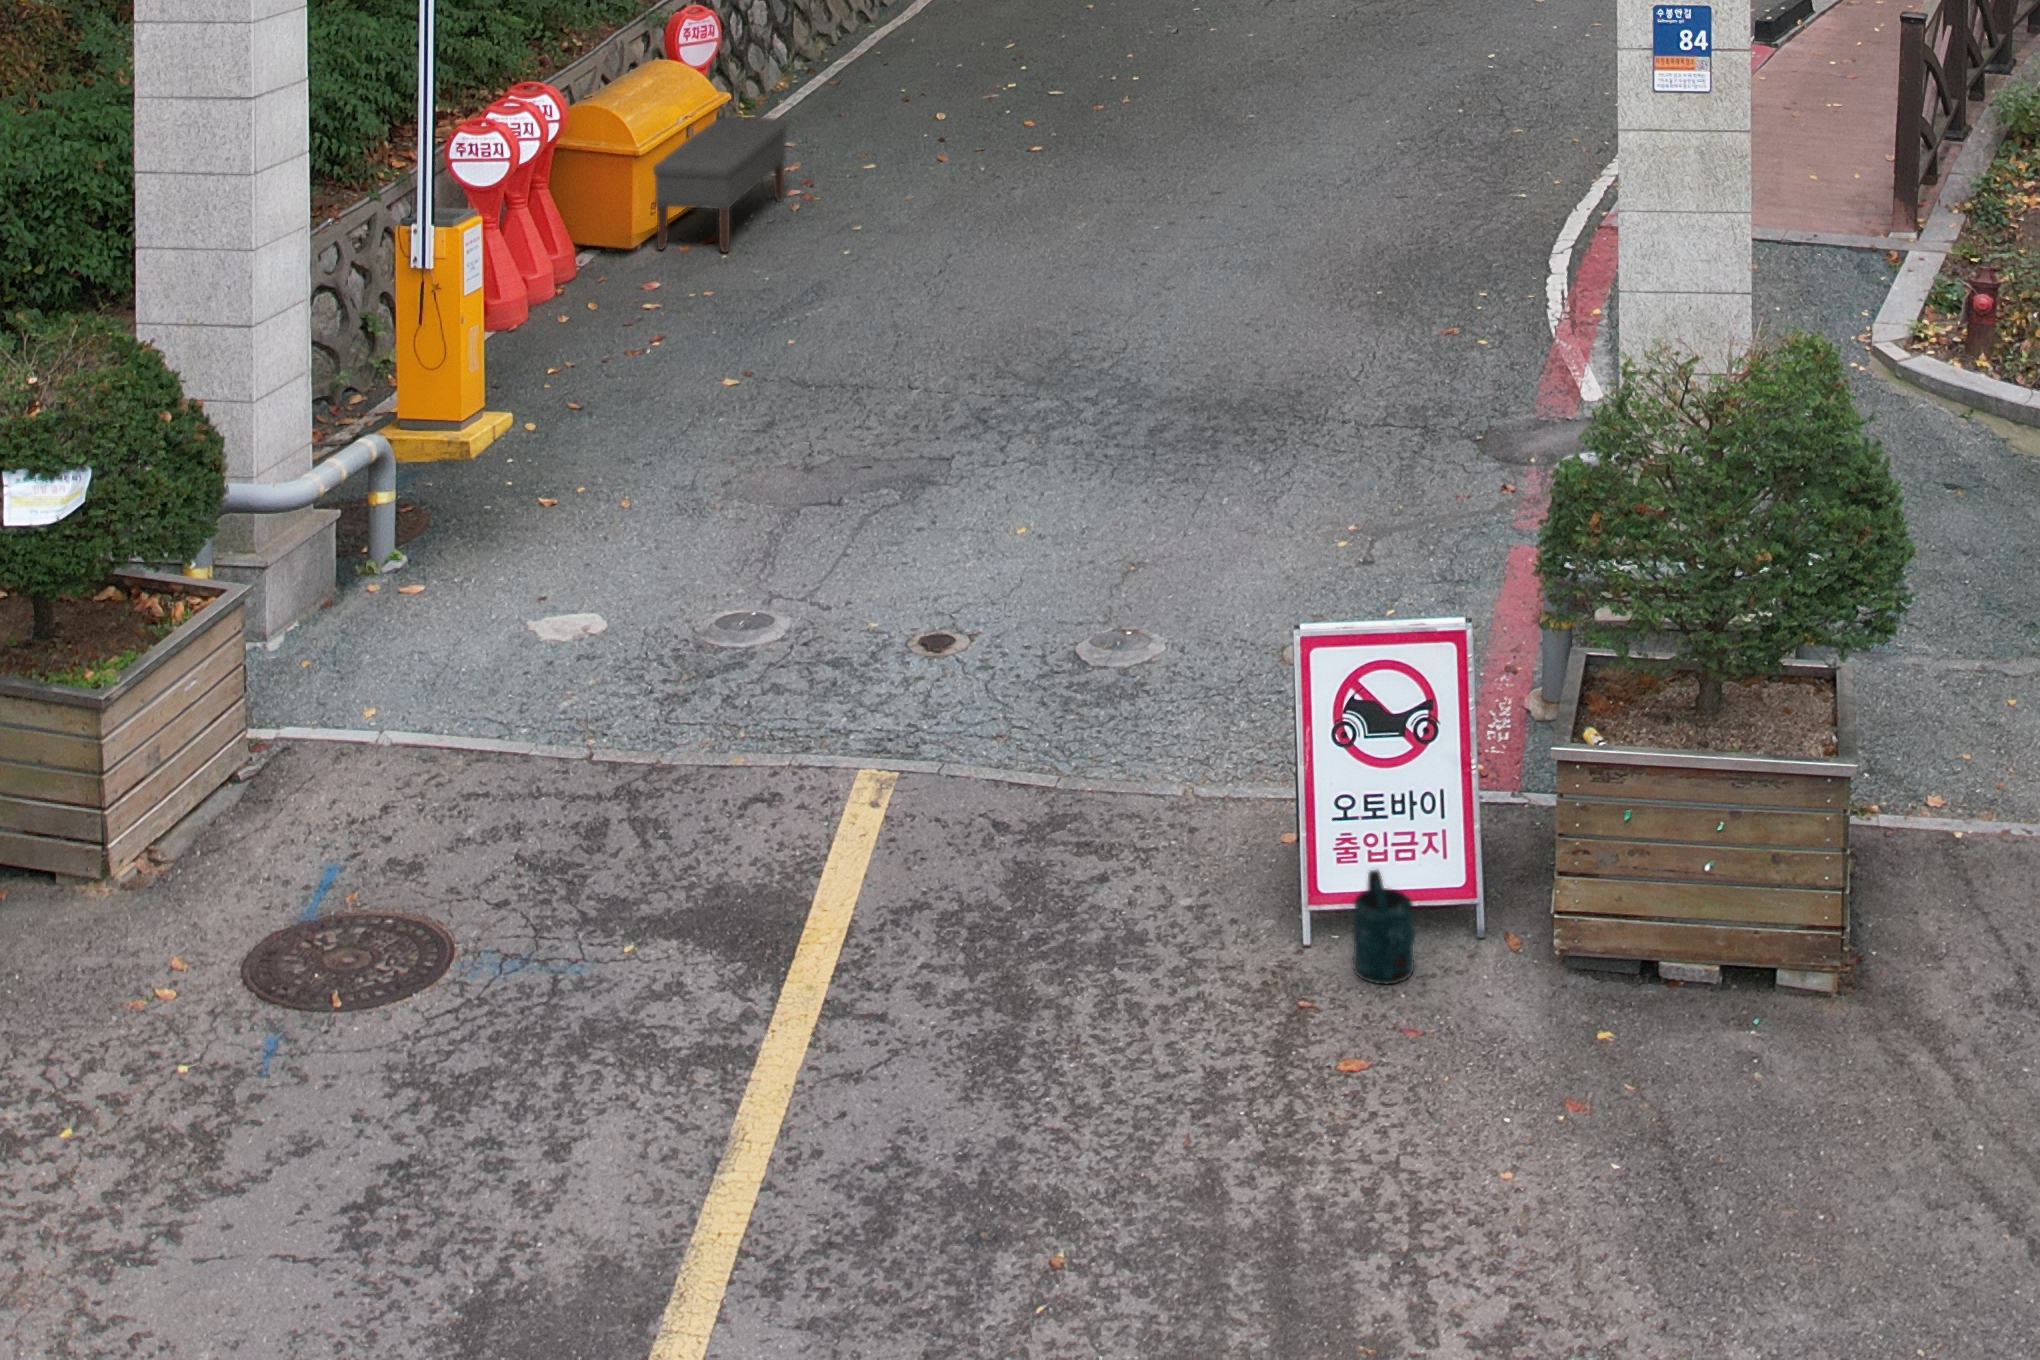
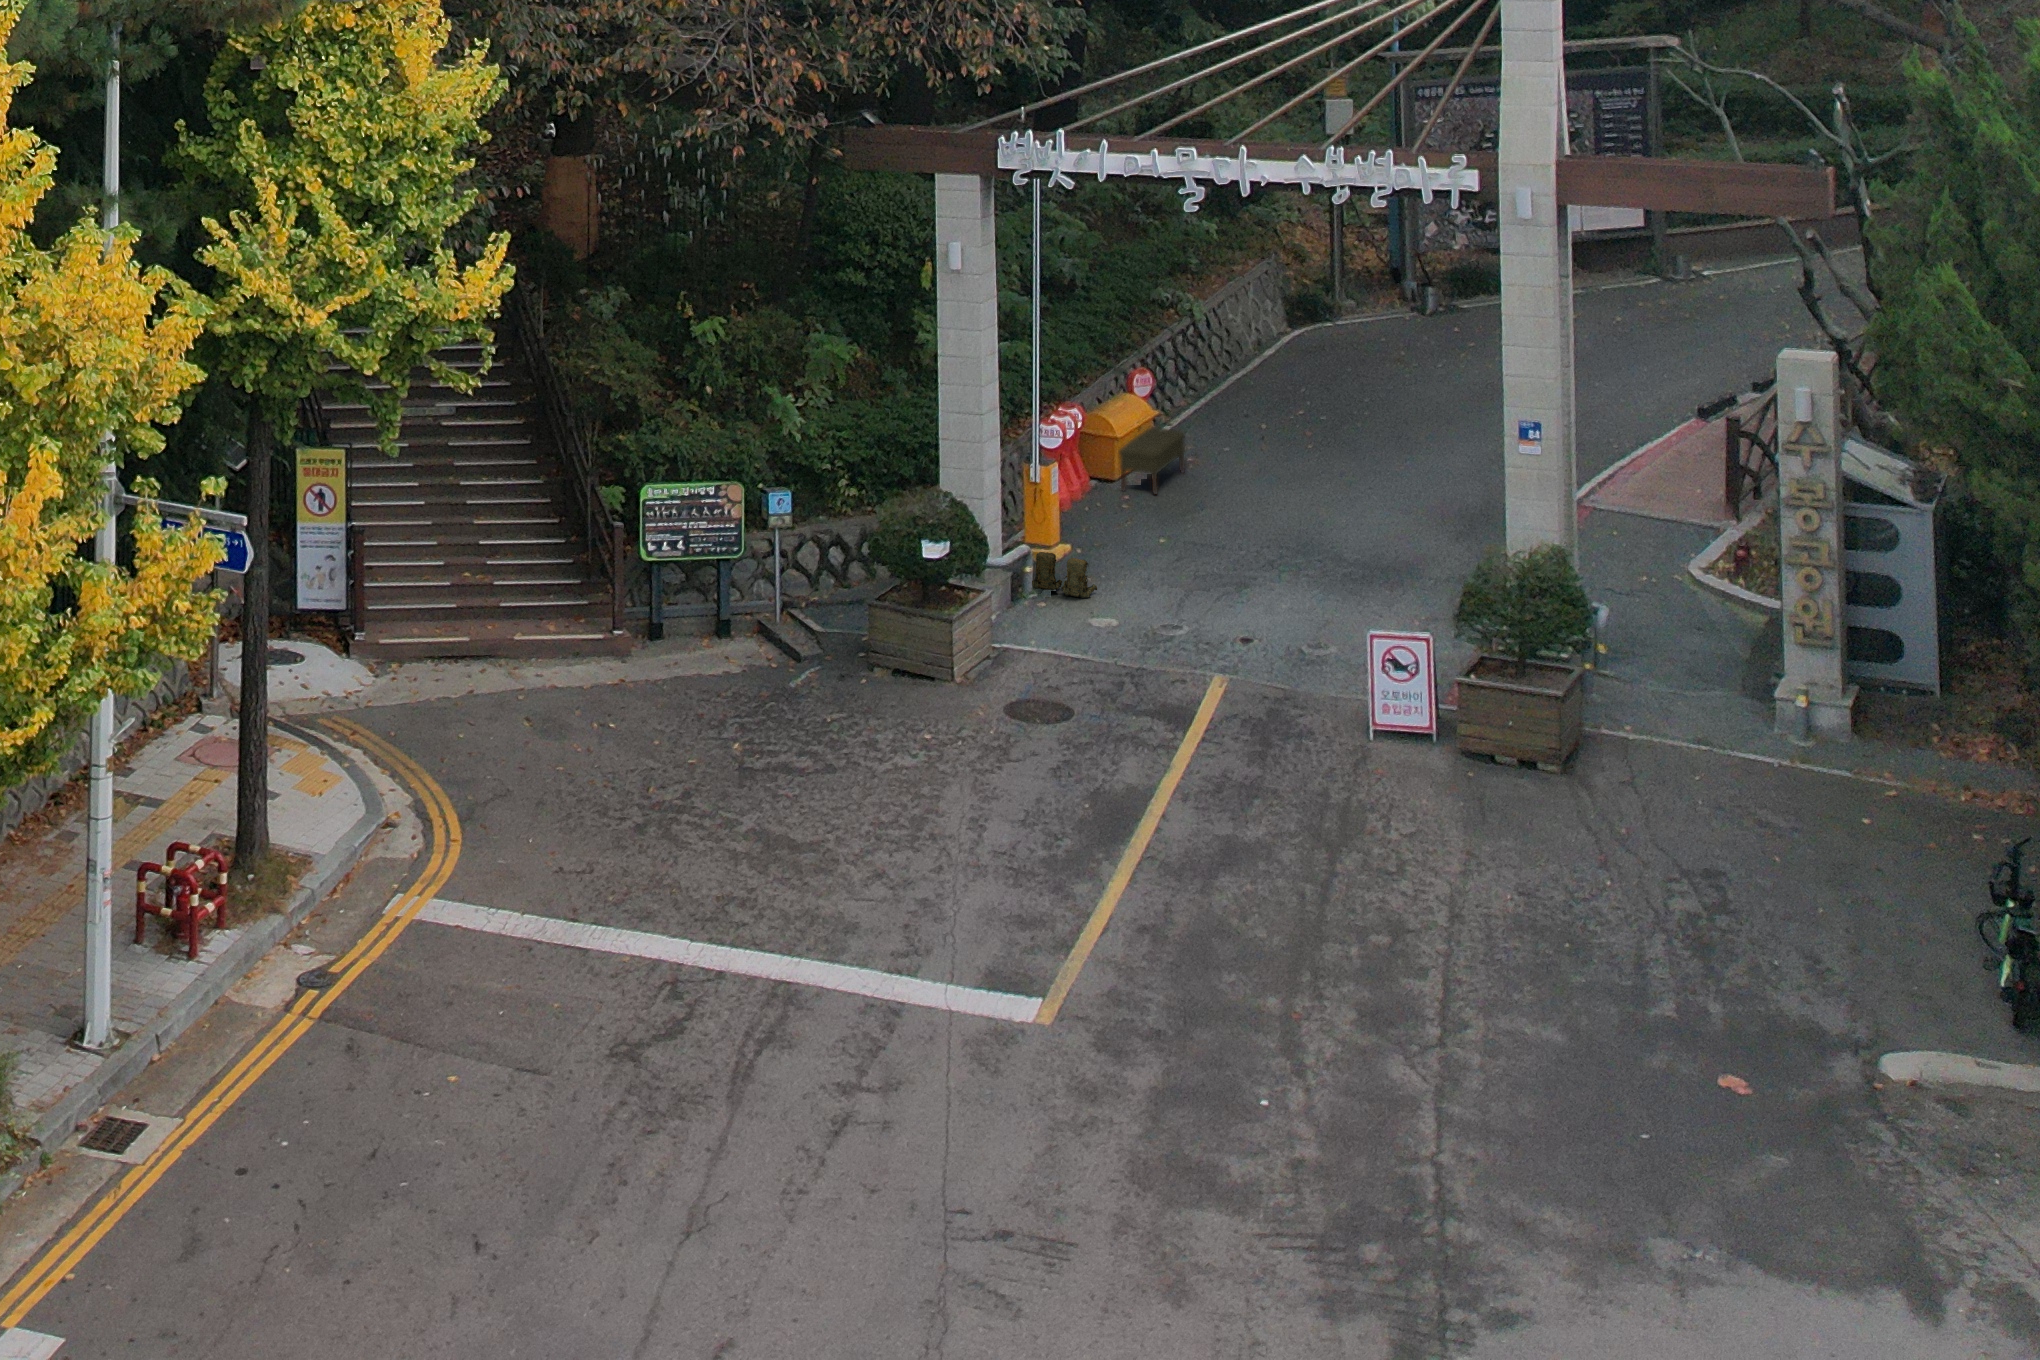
backpack: none [413,428,574,533] -> present [1032,552,1097,598]
watering can: present [1353,869,1415,984] -> none [1388,719,1410,755]

